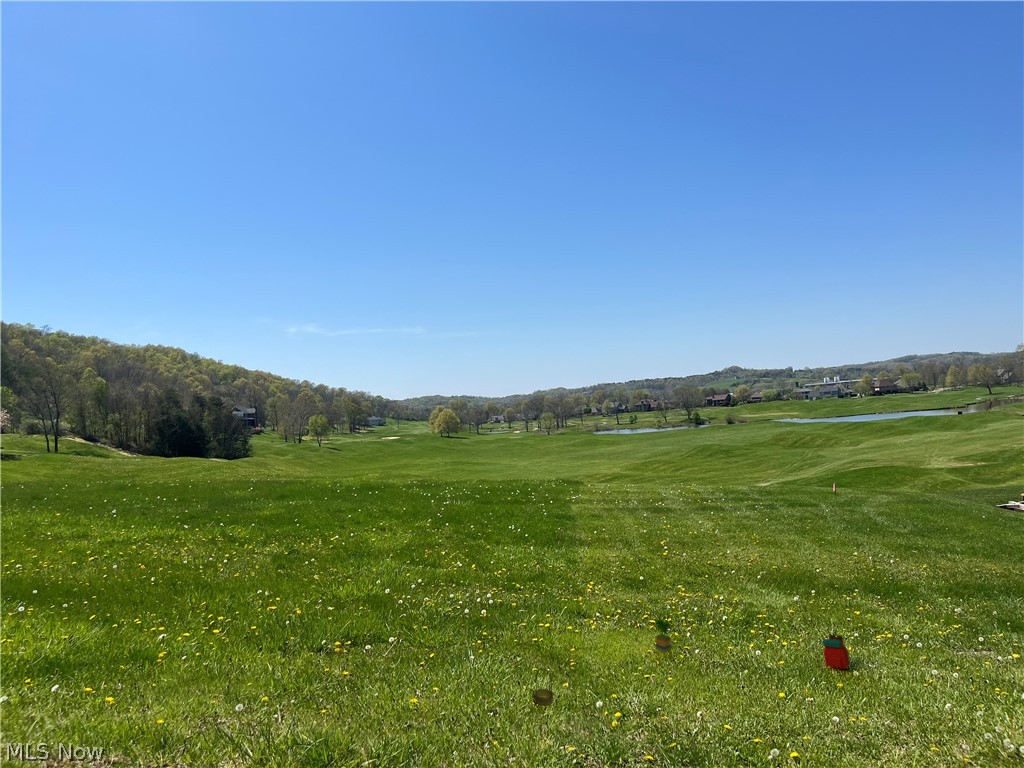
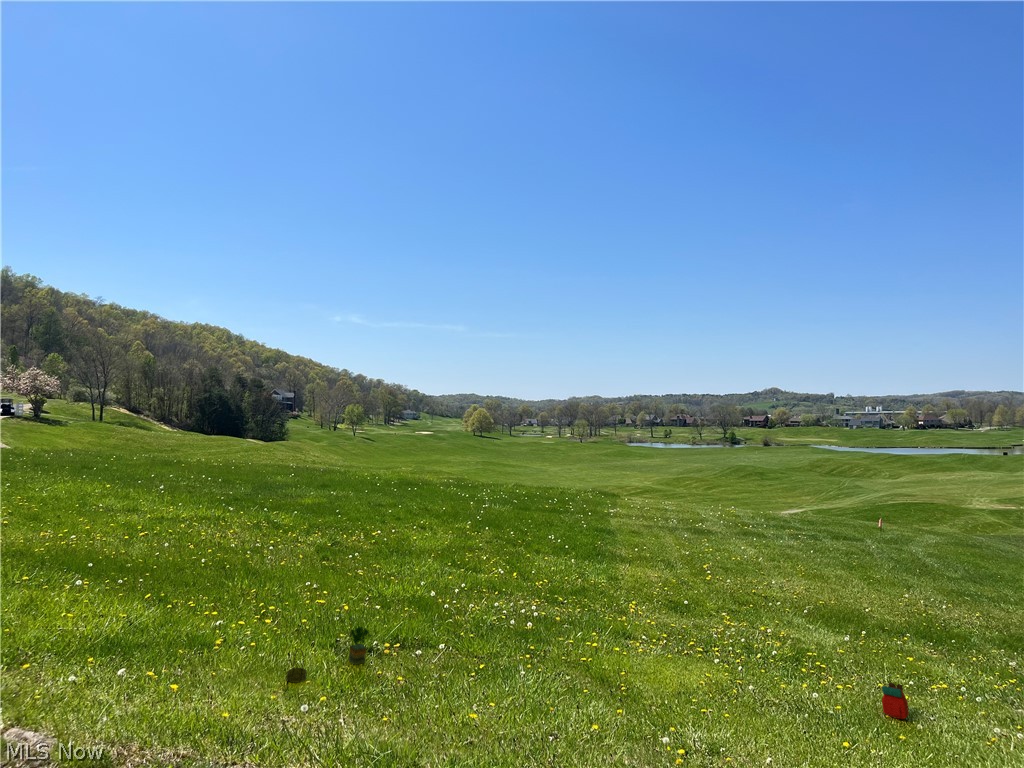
potted tree: present [656,619,673,652] -> present [349,627,371,665]
basket: present [534,668,553,705] -> present [287,649,307,683]

